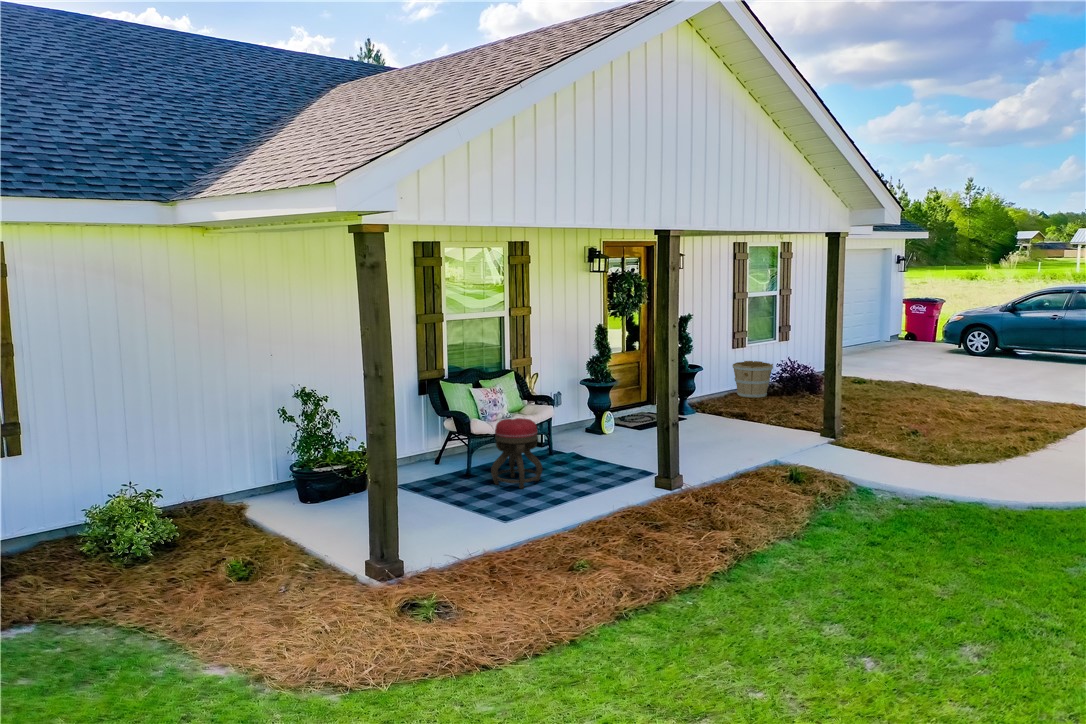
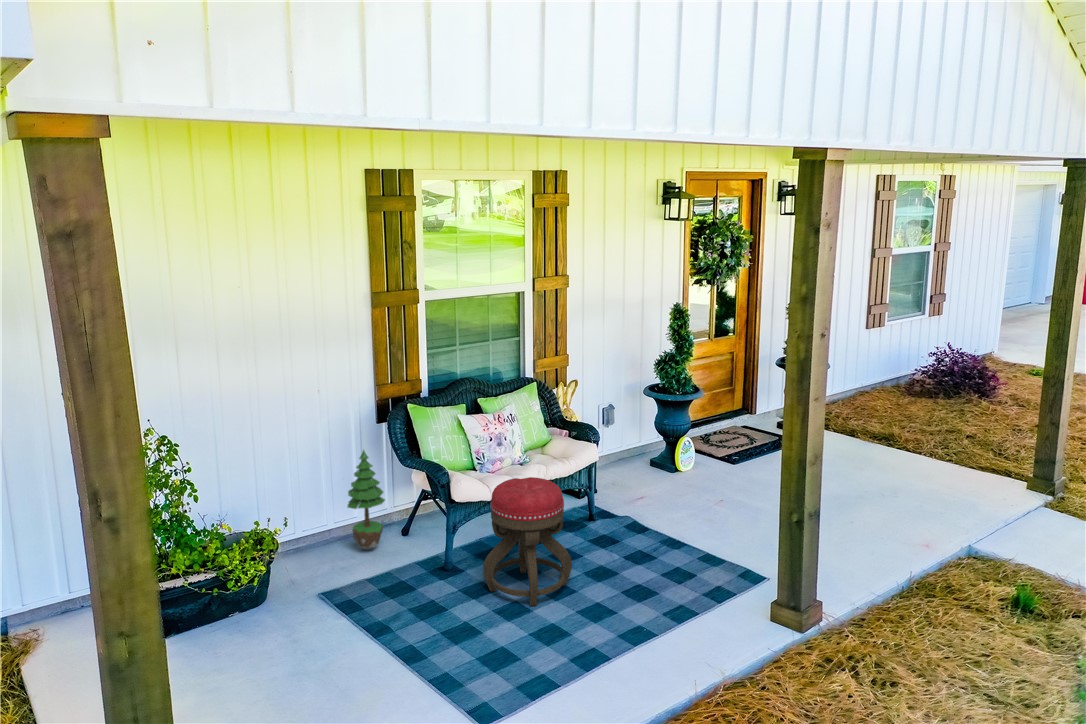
wooden bucket: present [732,361,773,398] -> none [866,346,928,402]
potted tree: none [403,408,427,472] -> present [348,450,385,550]

